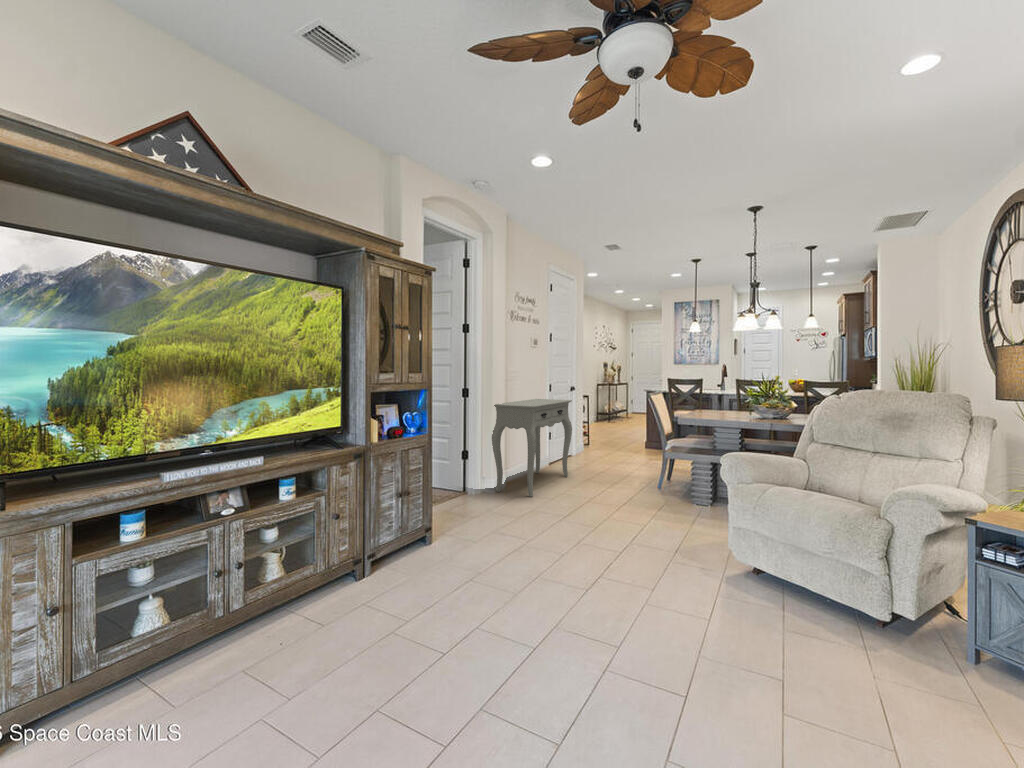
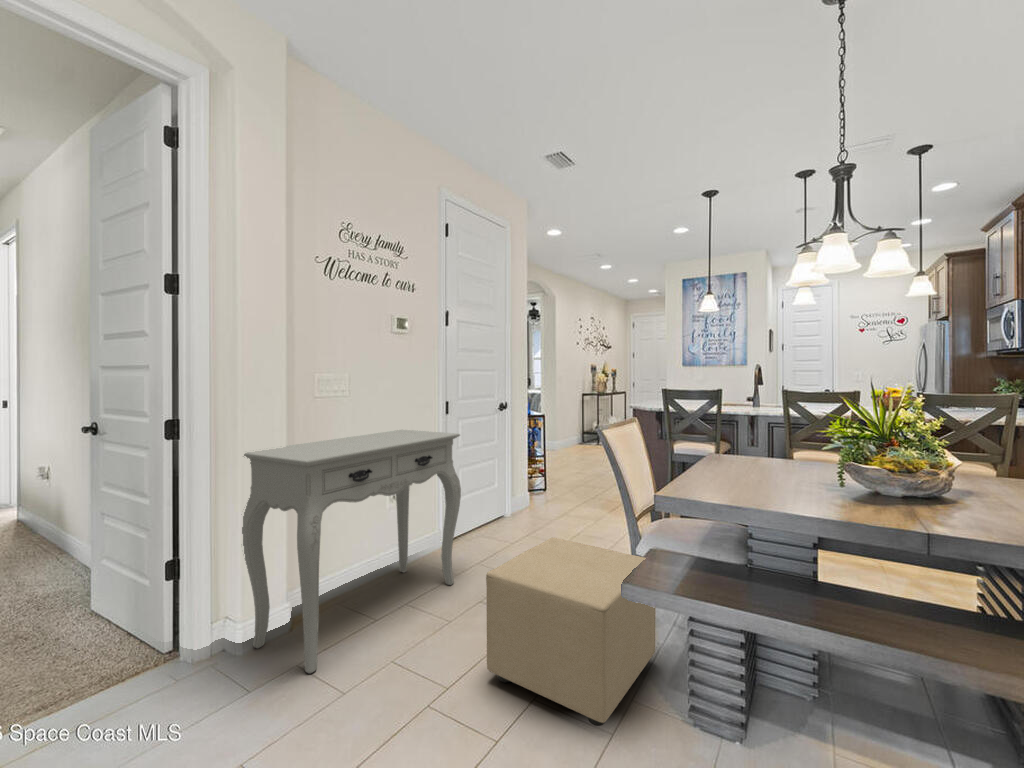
ottoman: none [607,446,676,505] -> present [486,538,655,726]

